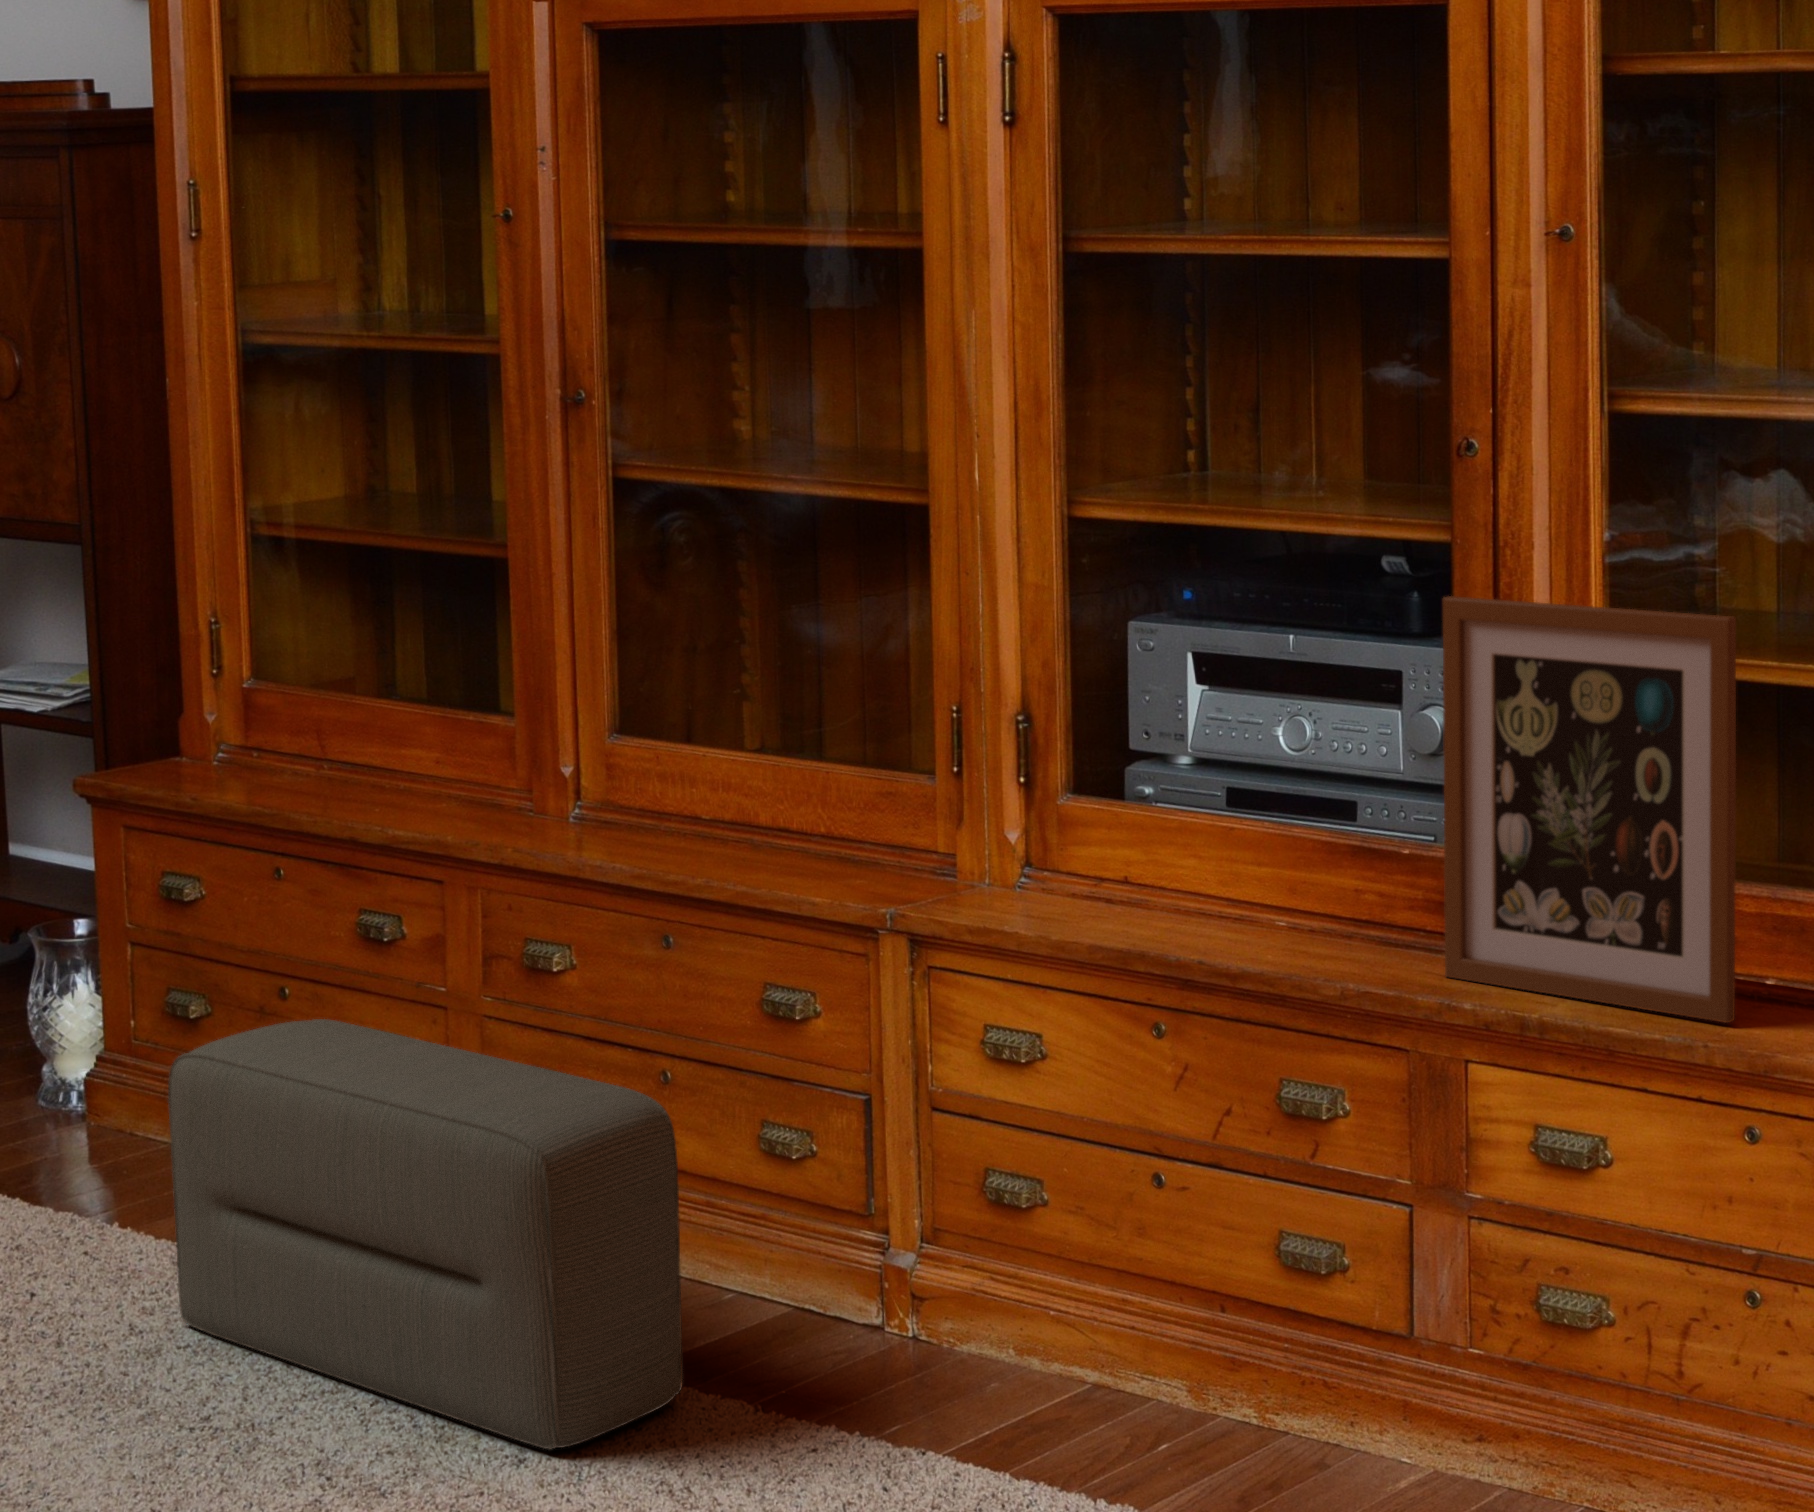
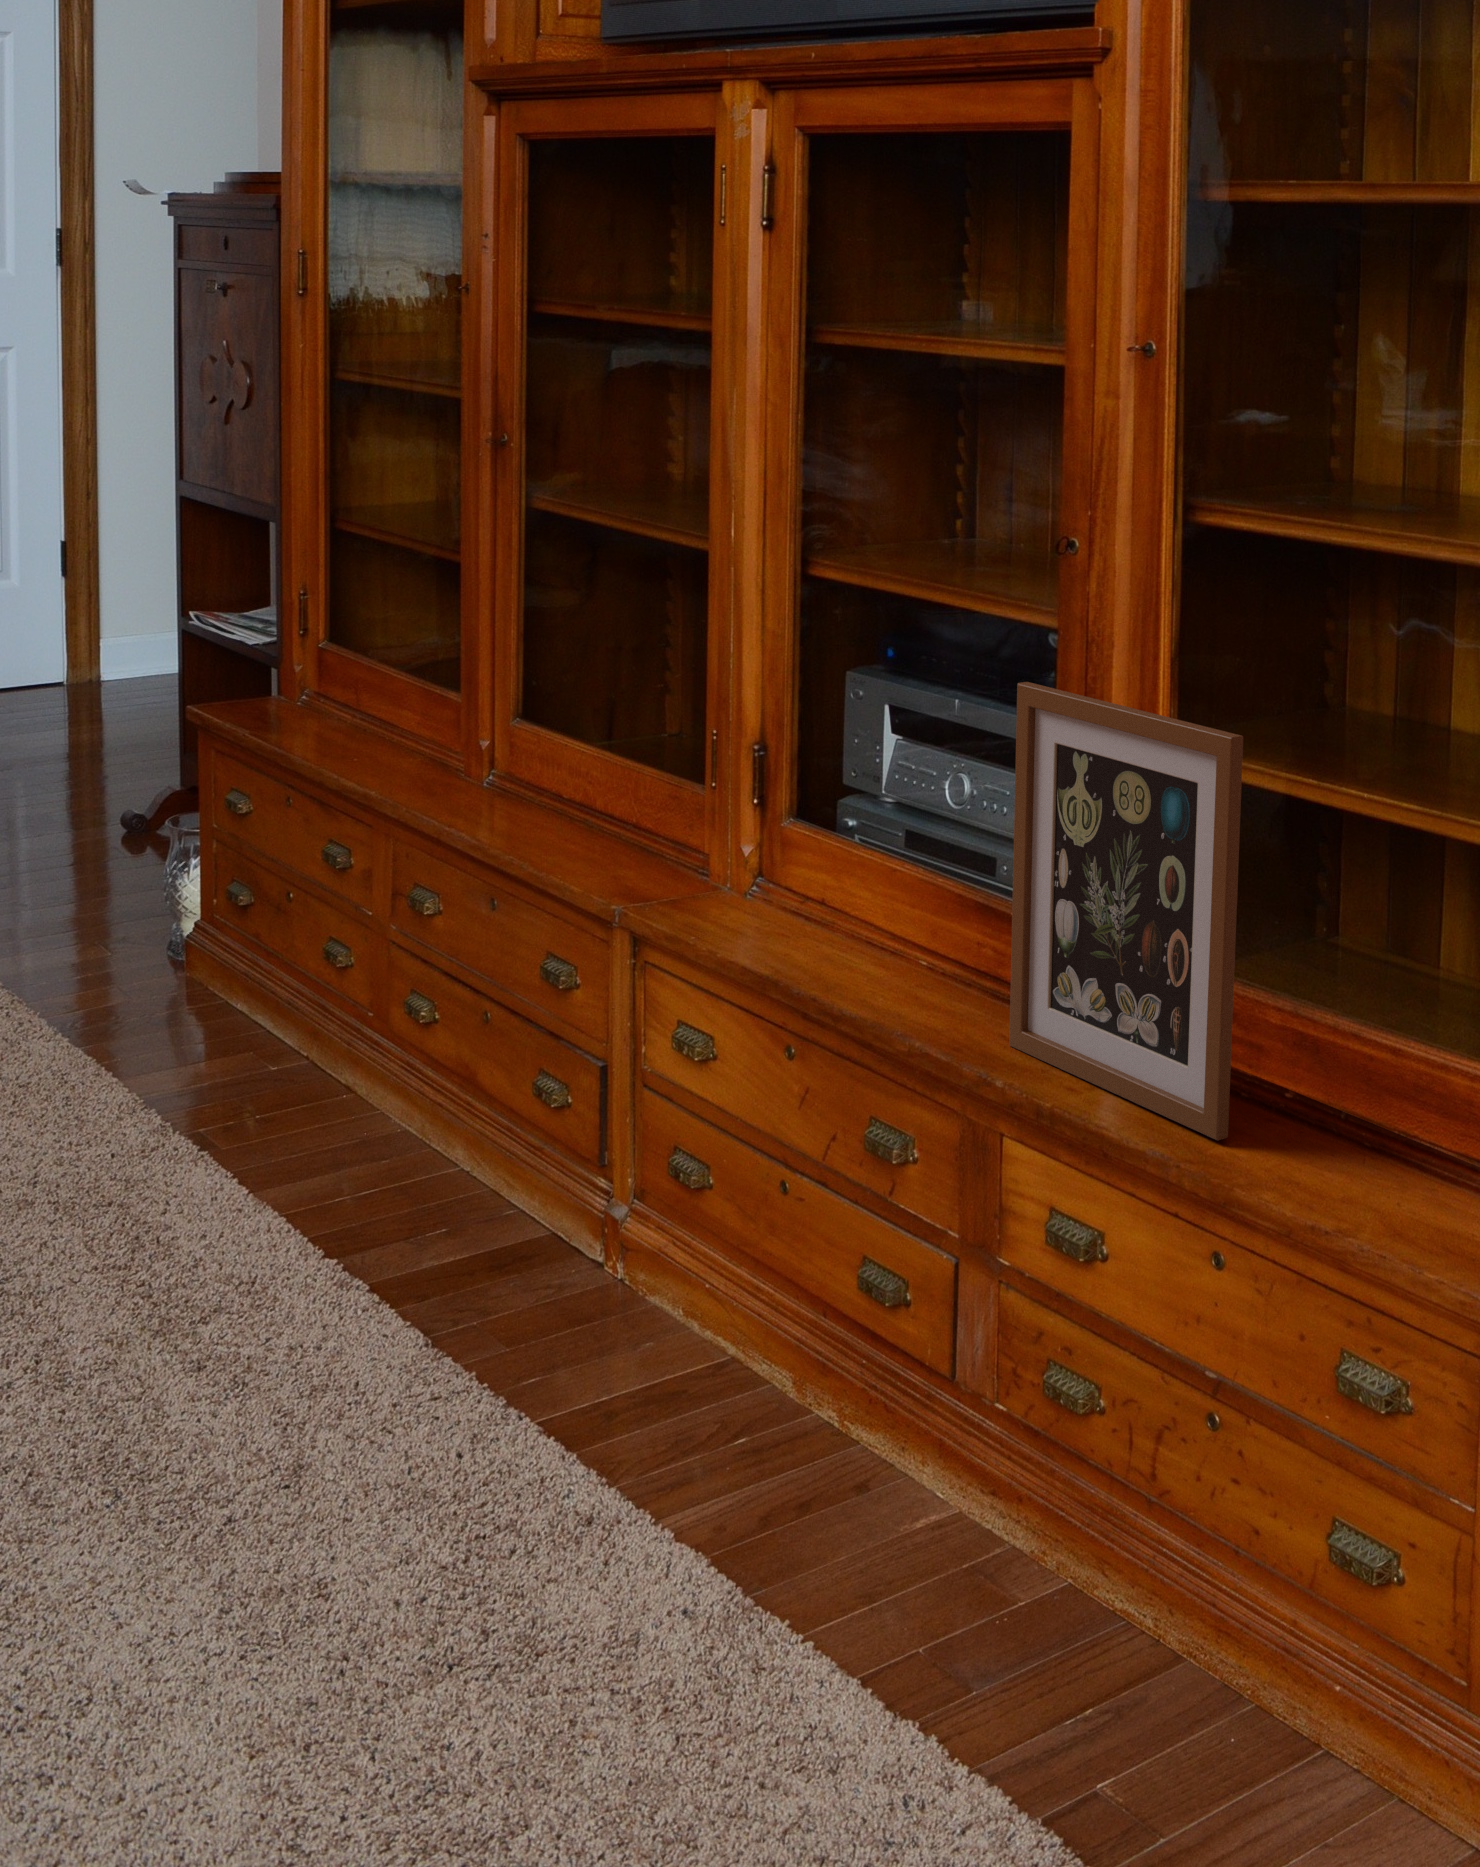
pouf: present [168,1019,683,1449] -> none [67,941,385,1352]

